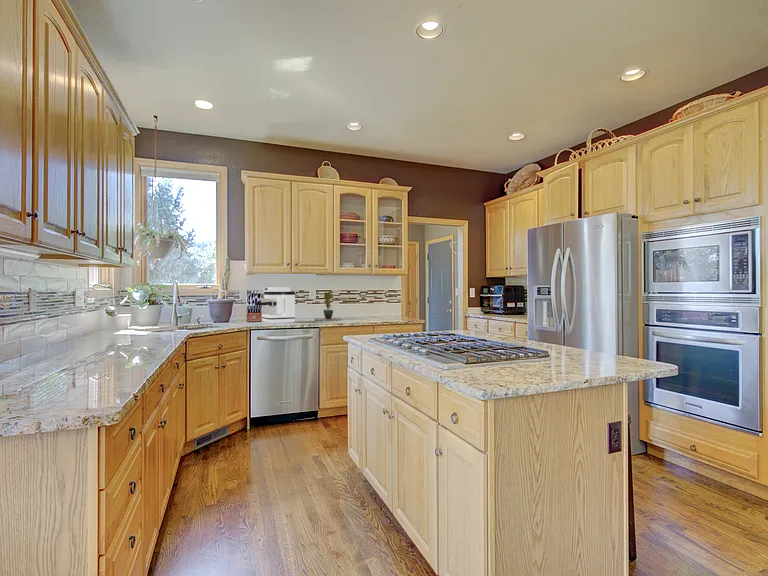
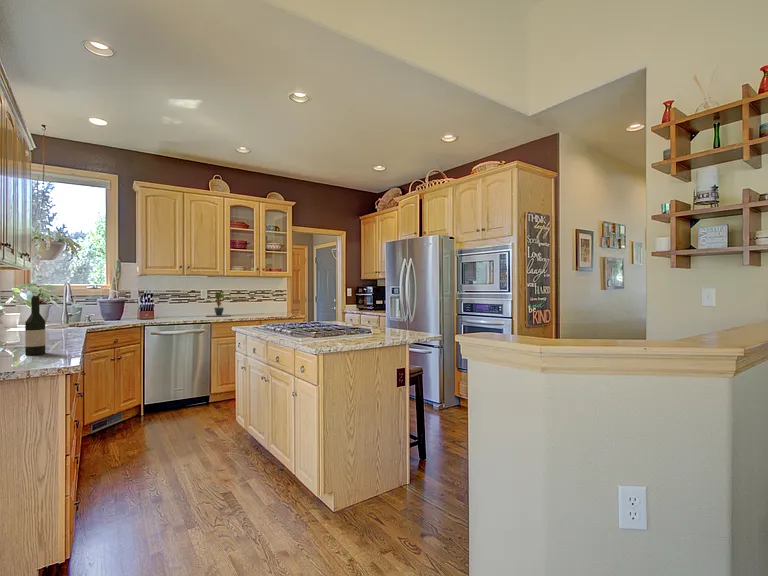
coffee maker: present [255,287,295,323] -> none [148,288,187,320]
wine bottle: none [103,296,127,372] -> present [25,296,45,355]

